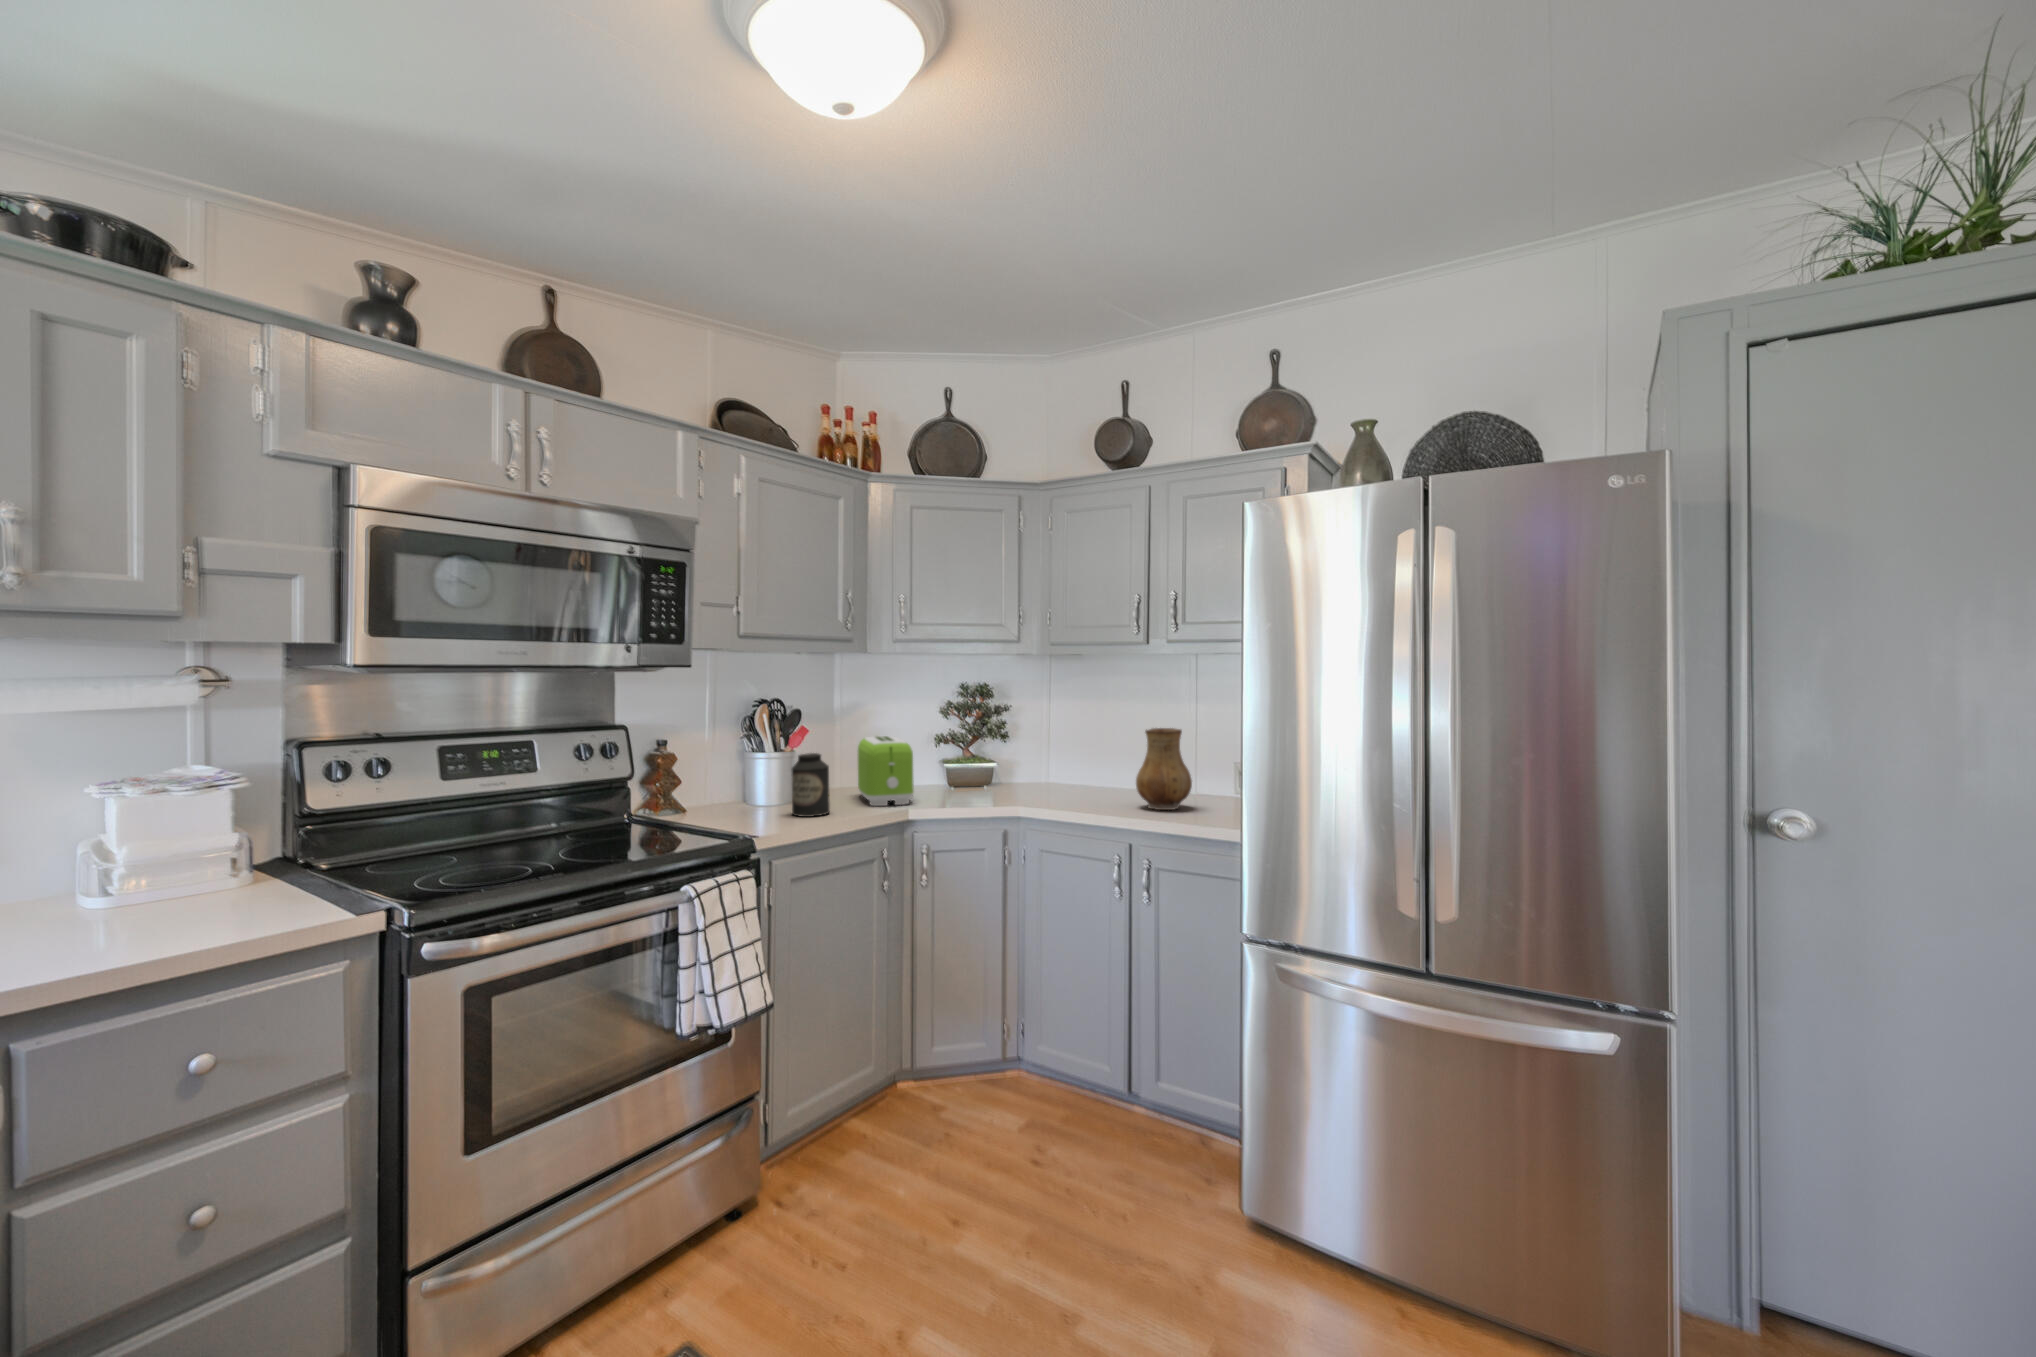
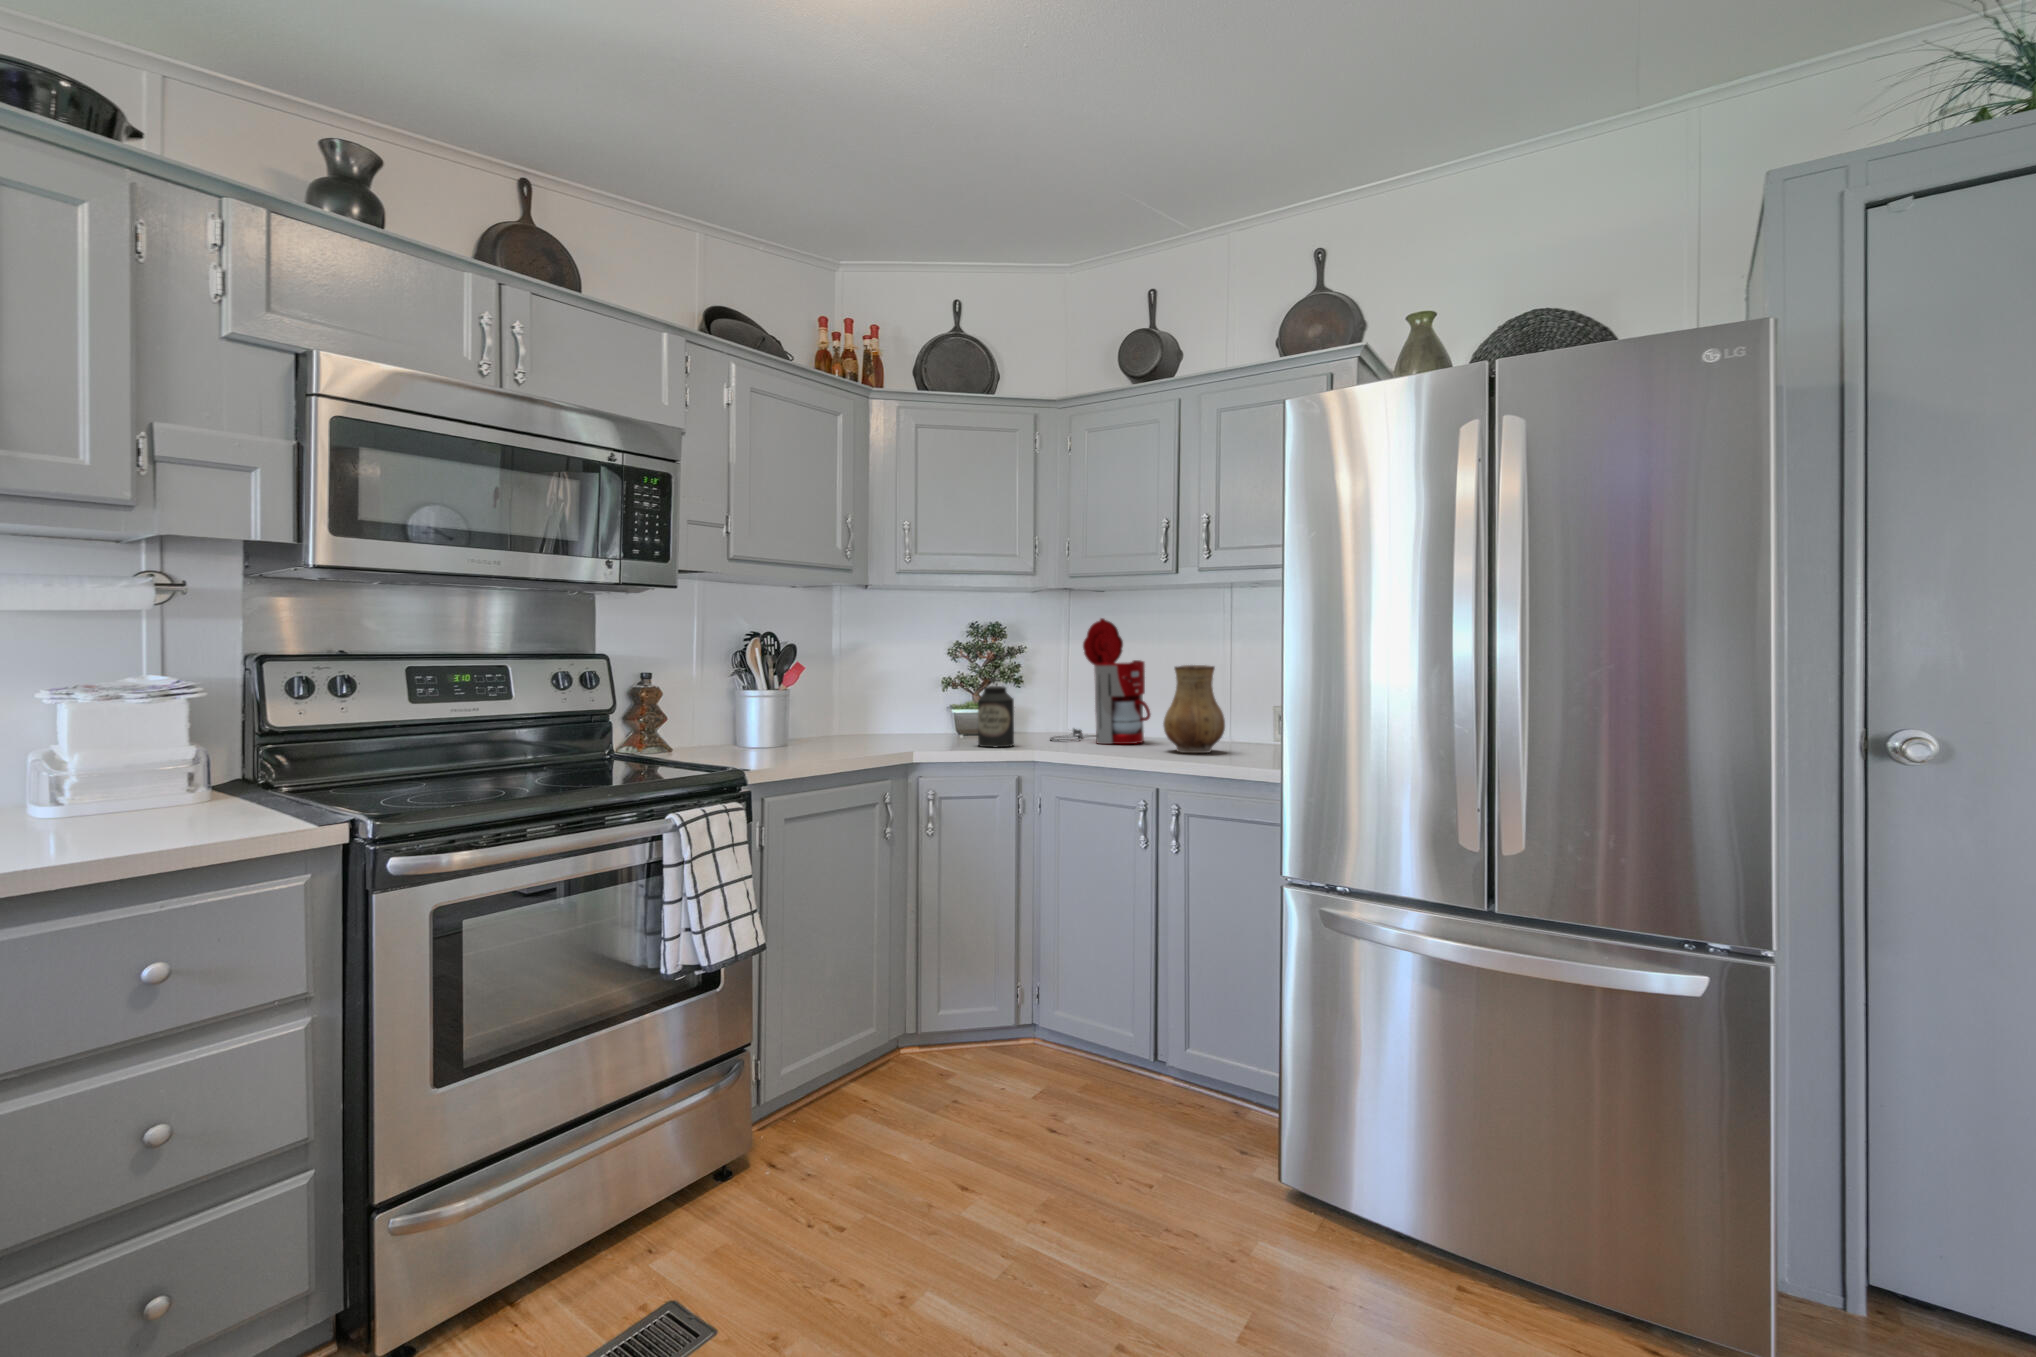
coffee maker: none [1032,682,1124,799] -> present [1051,618,1151,744]
toaster: present [858,736,914,806] -> none [860,676,921,748]
canister: present [792,753,830,817] -> present [978,686,1014,747]

